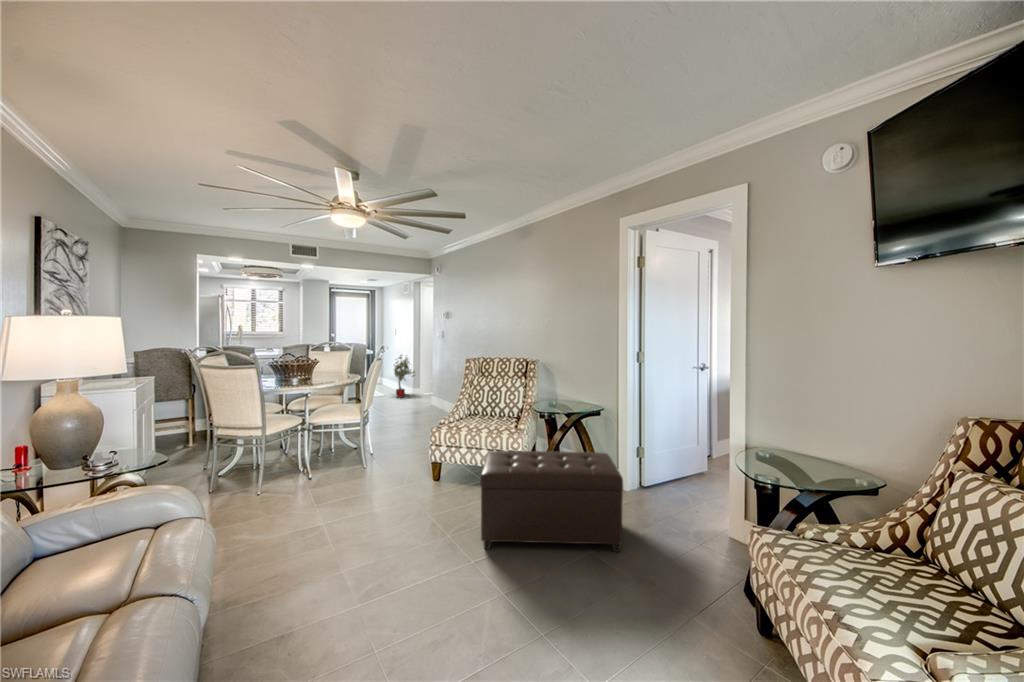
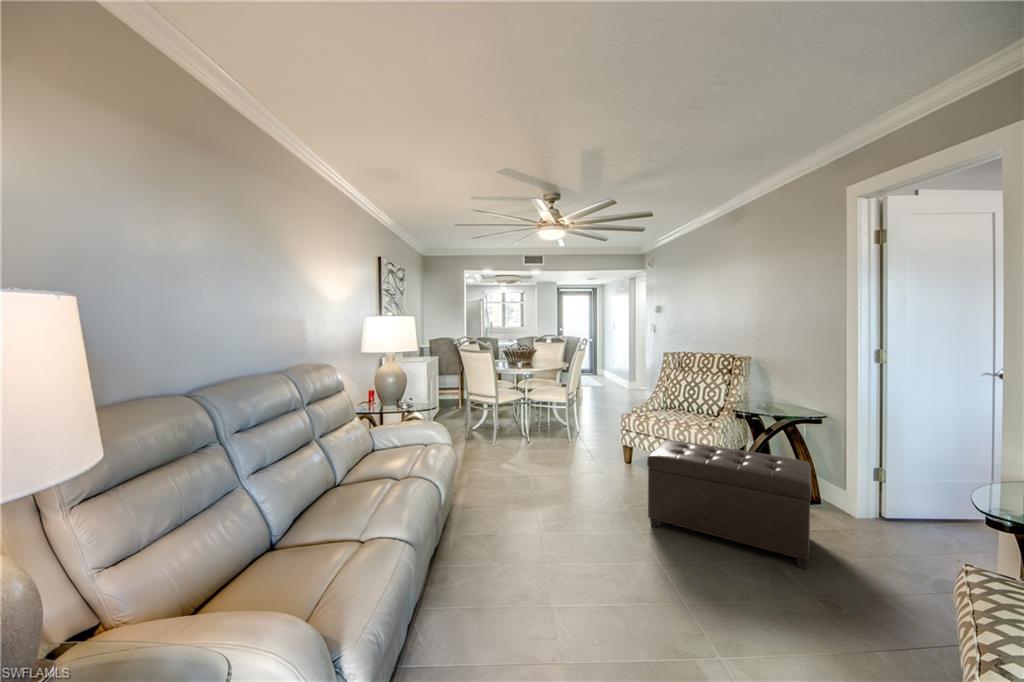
potted tree: present [394,355,415,398] -> none [610,349,635,392]

